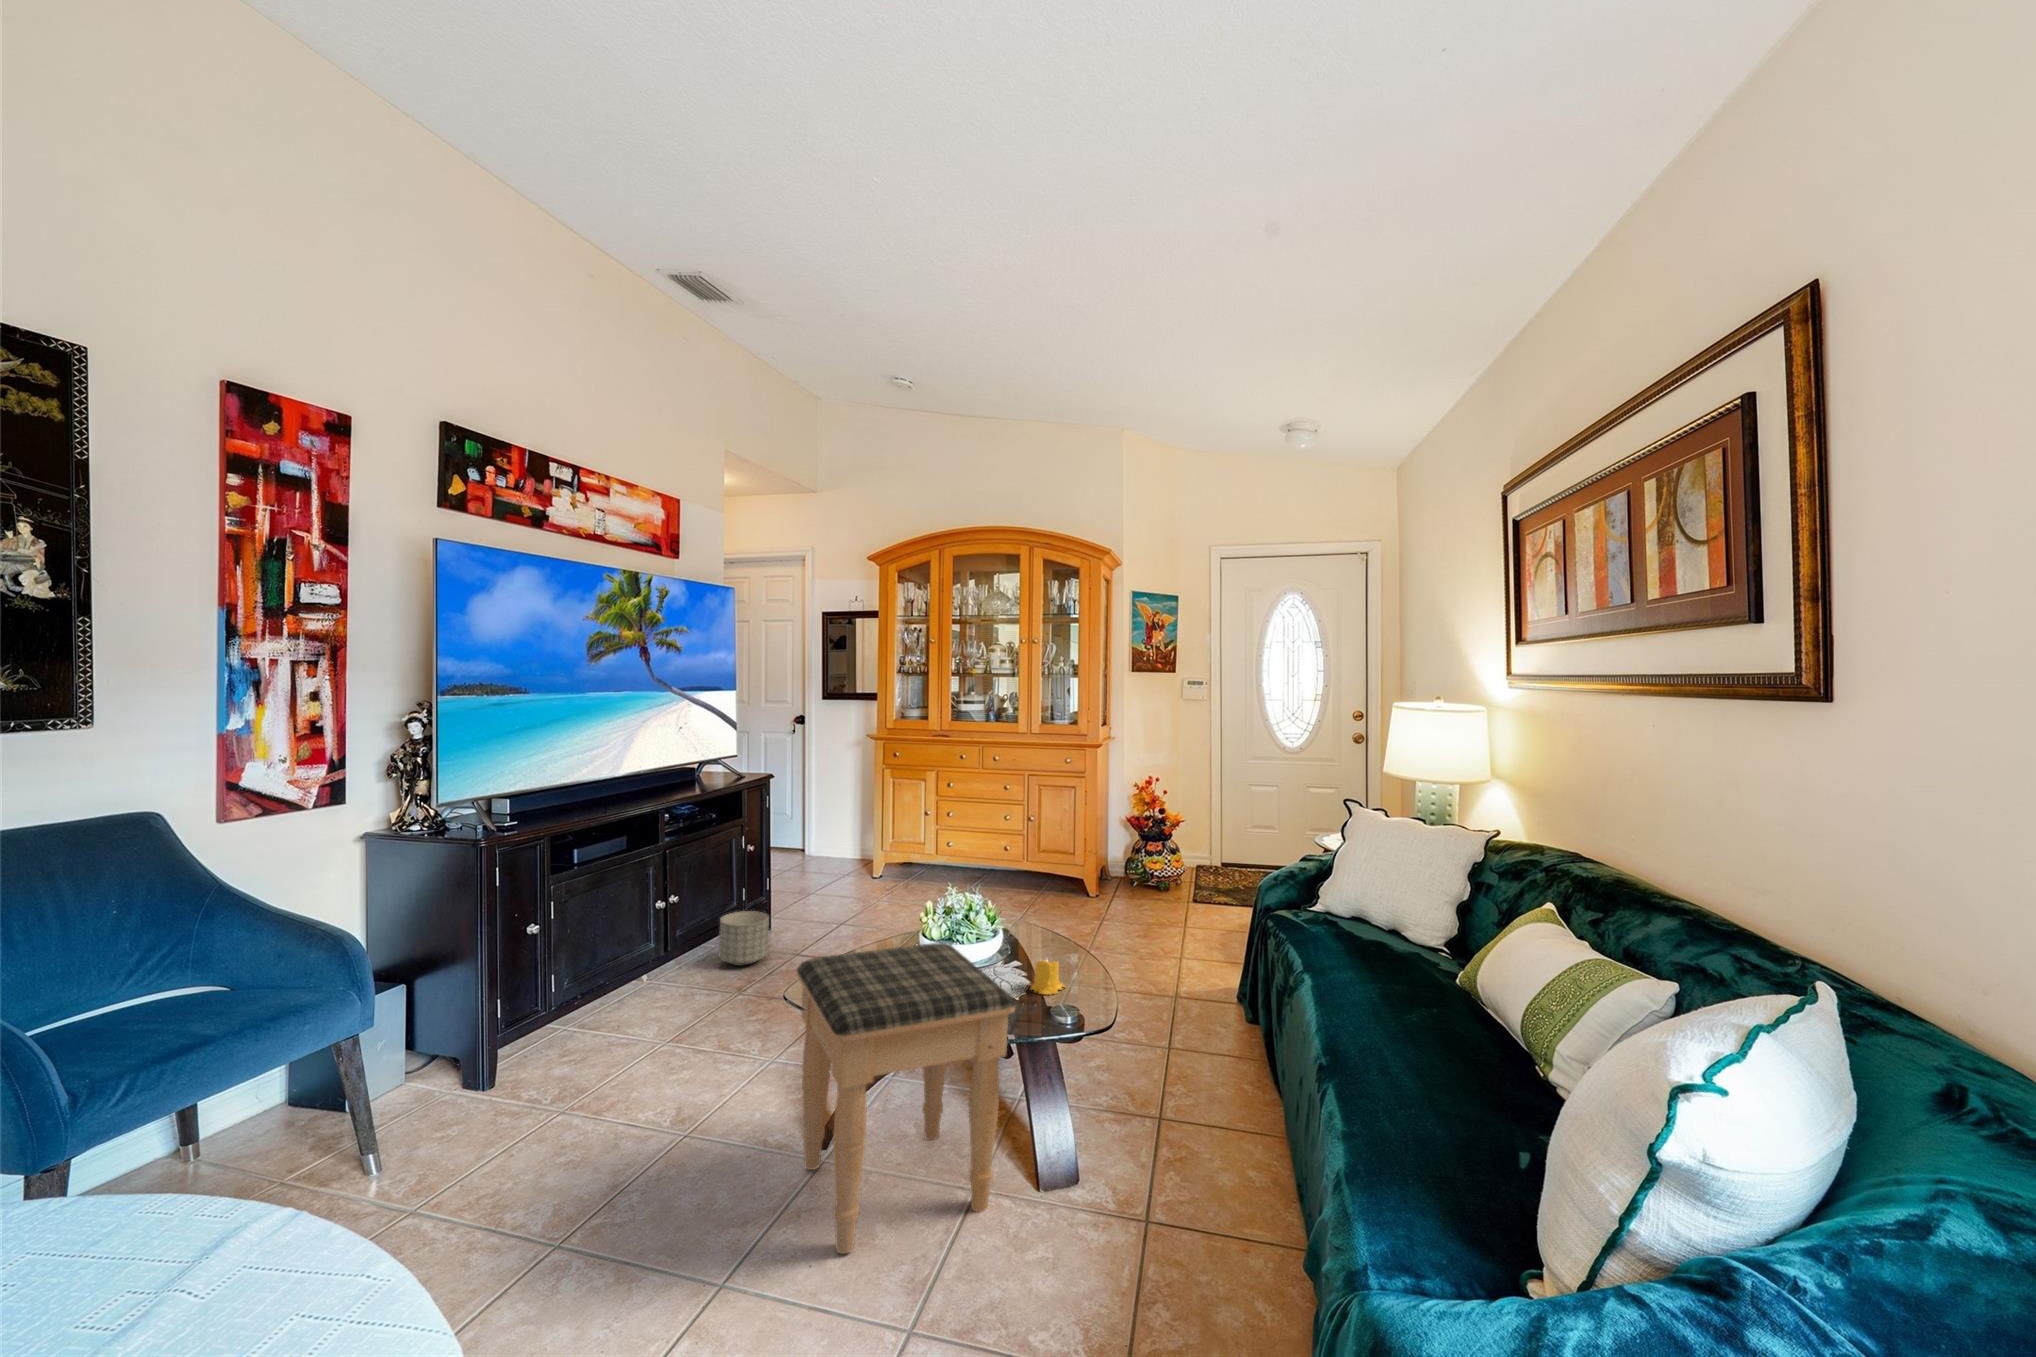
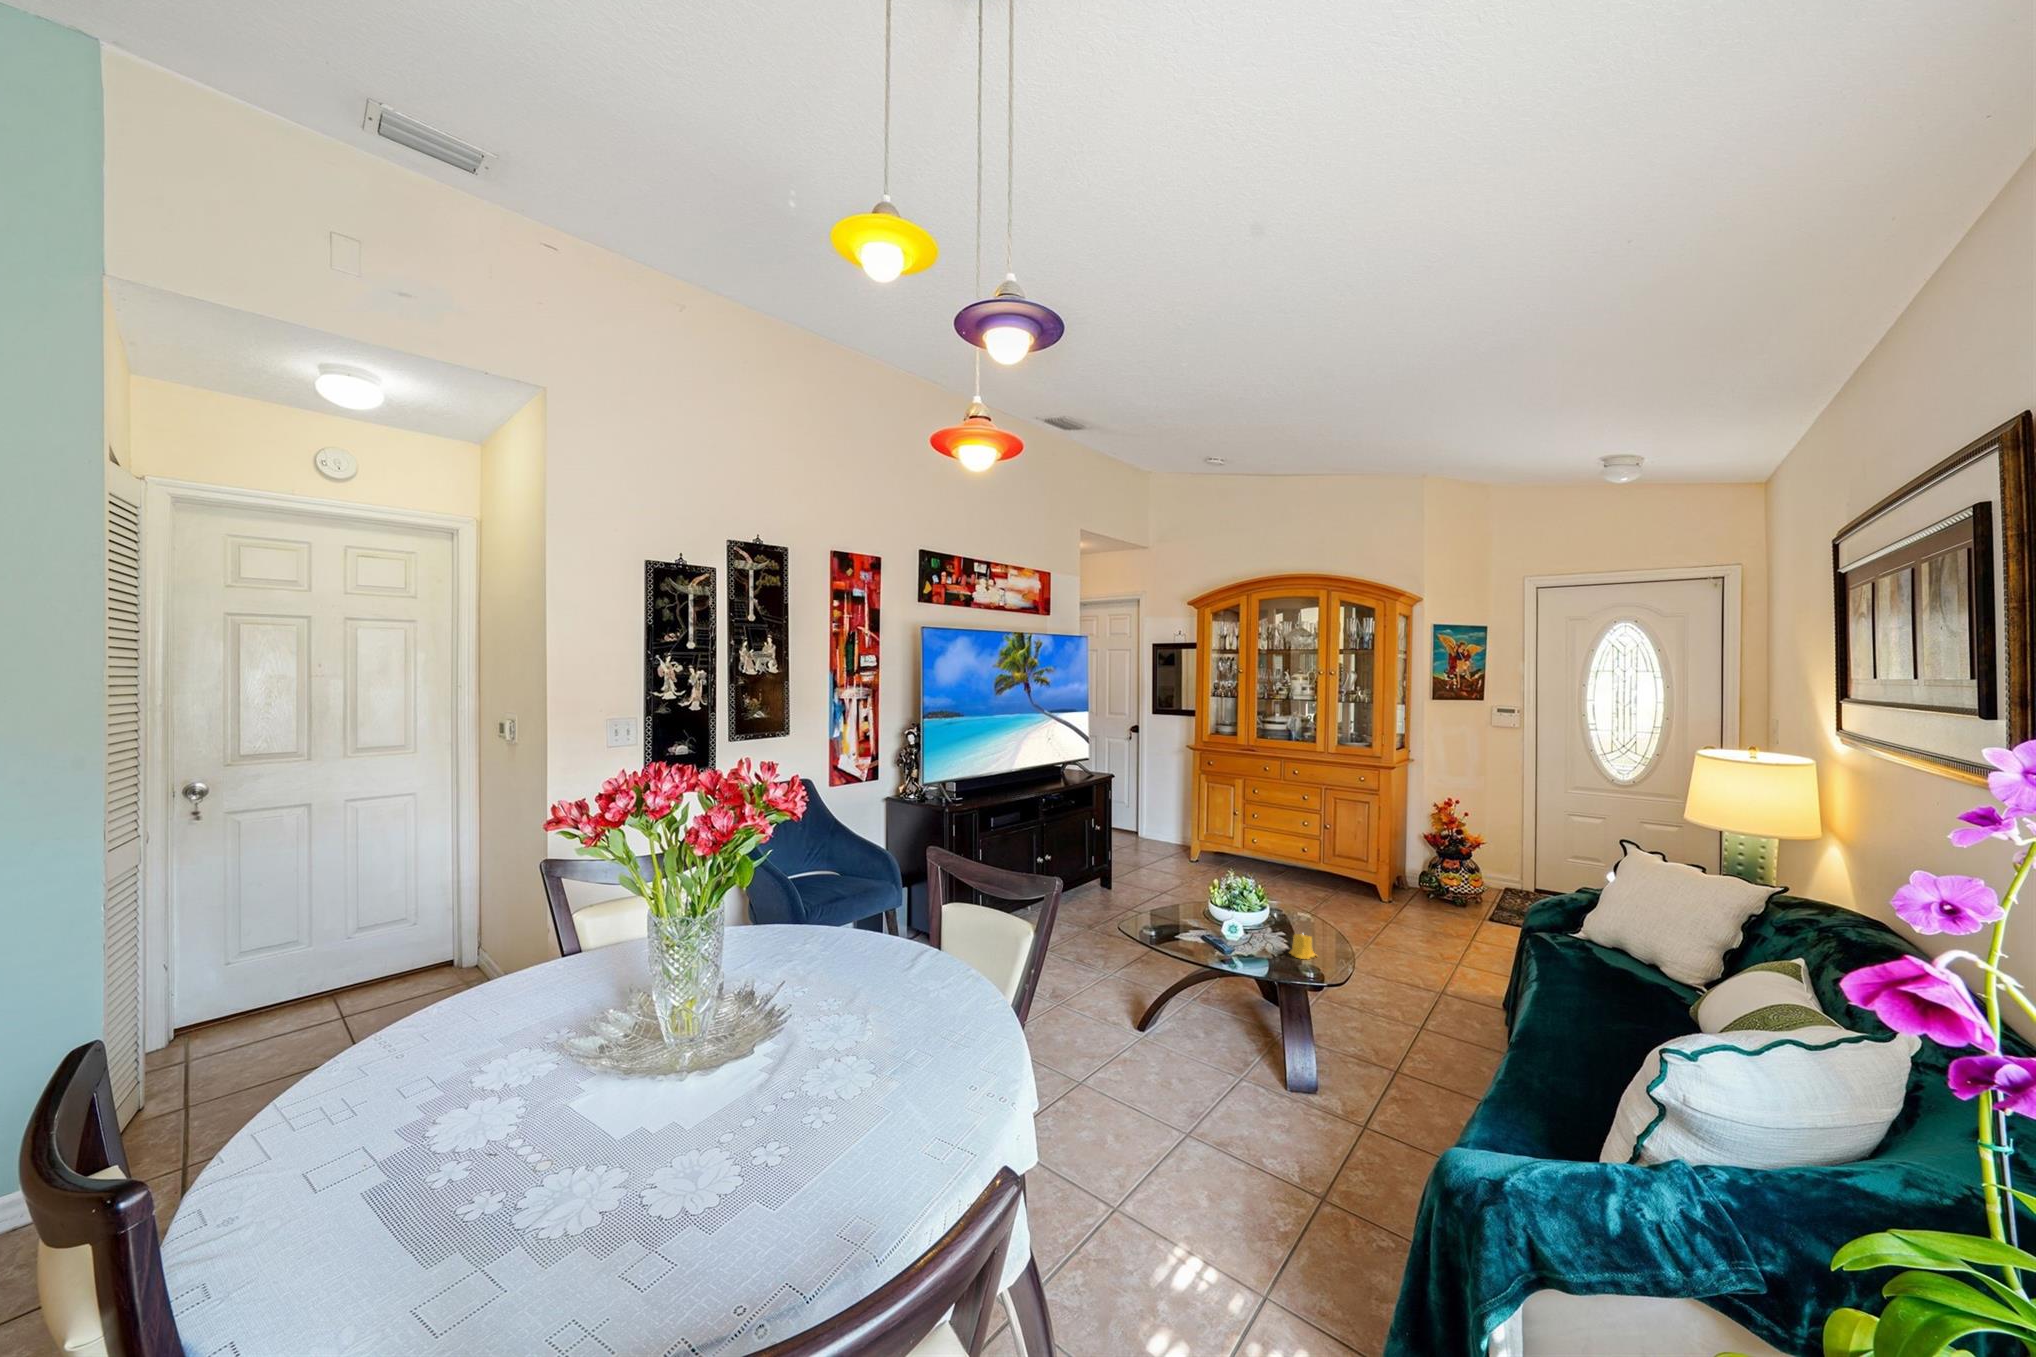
planter: present [719,911,769,966] -> none [1077,872,1111,910]
footstool: present [797,943,1015,1254] -> none [1123,906,1268,1096]

